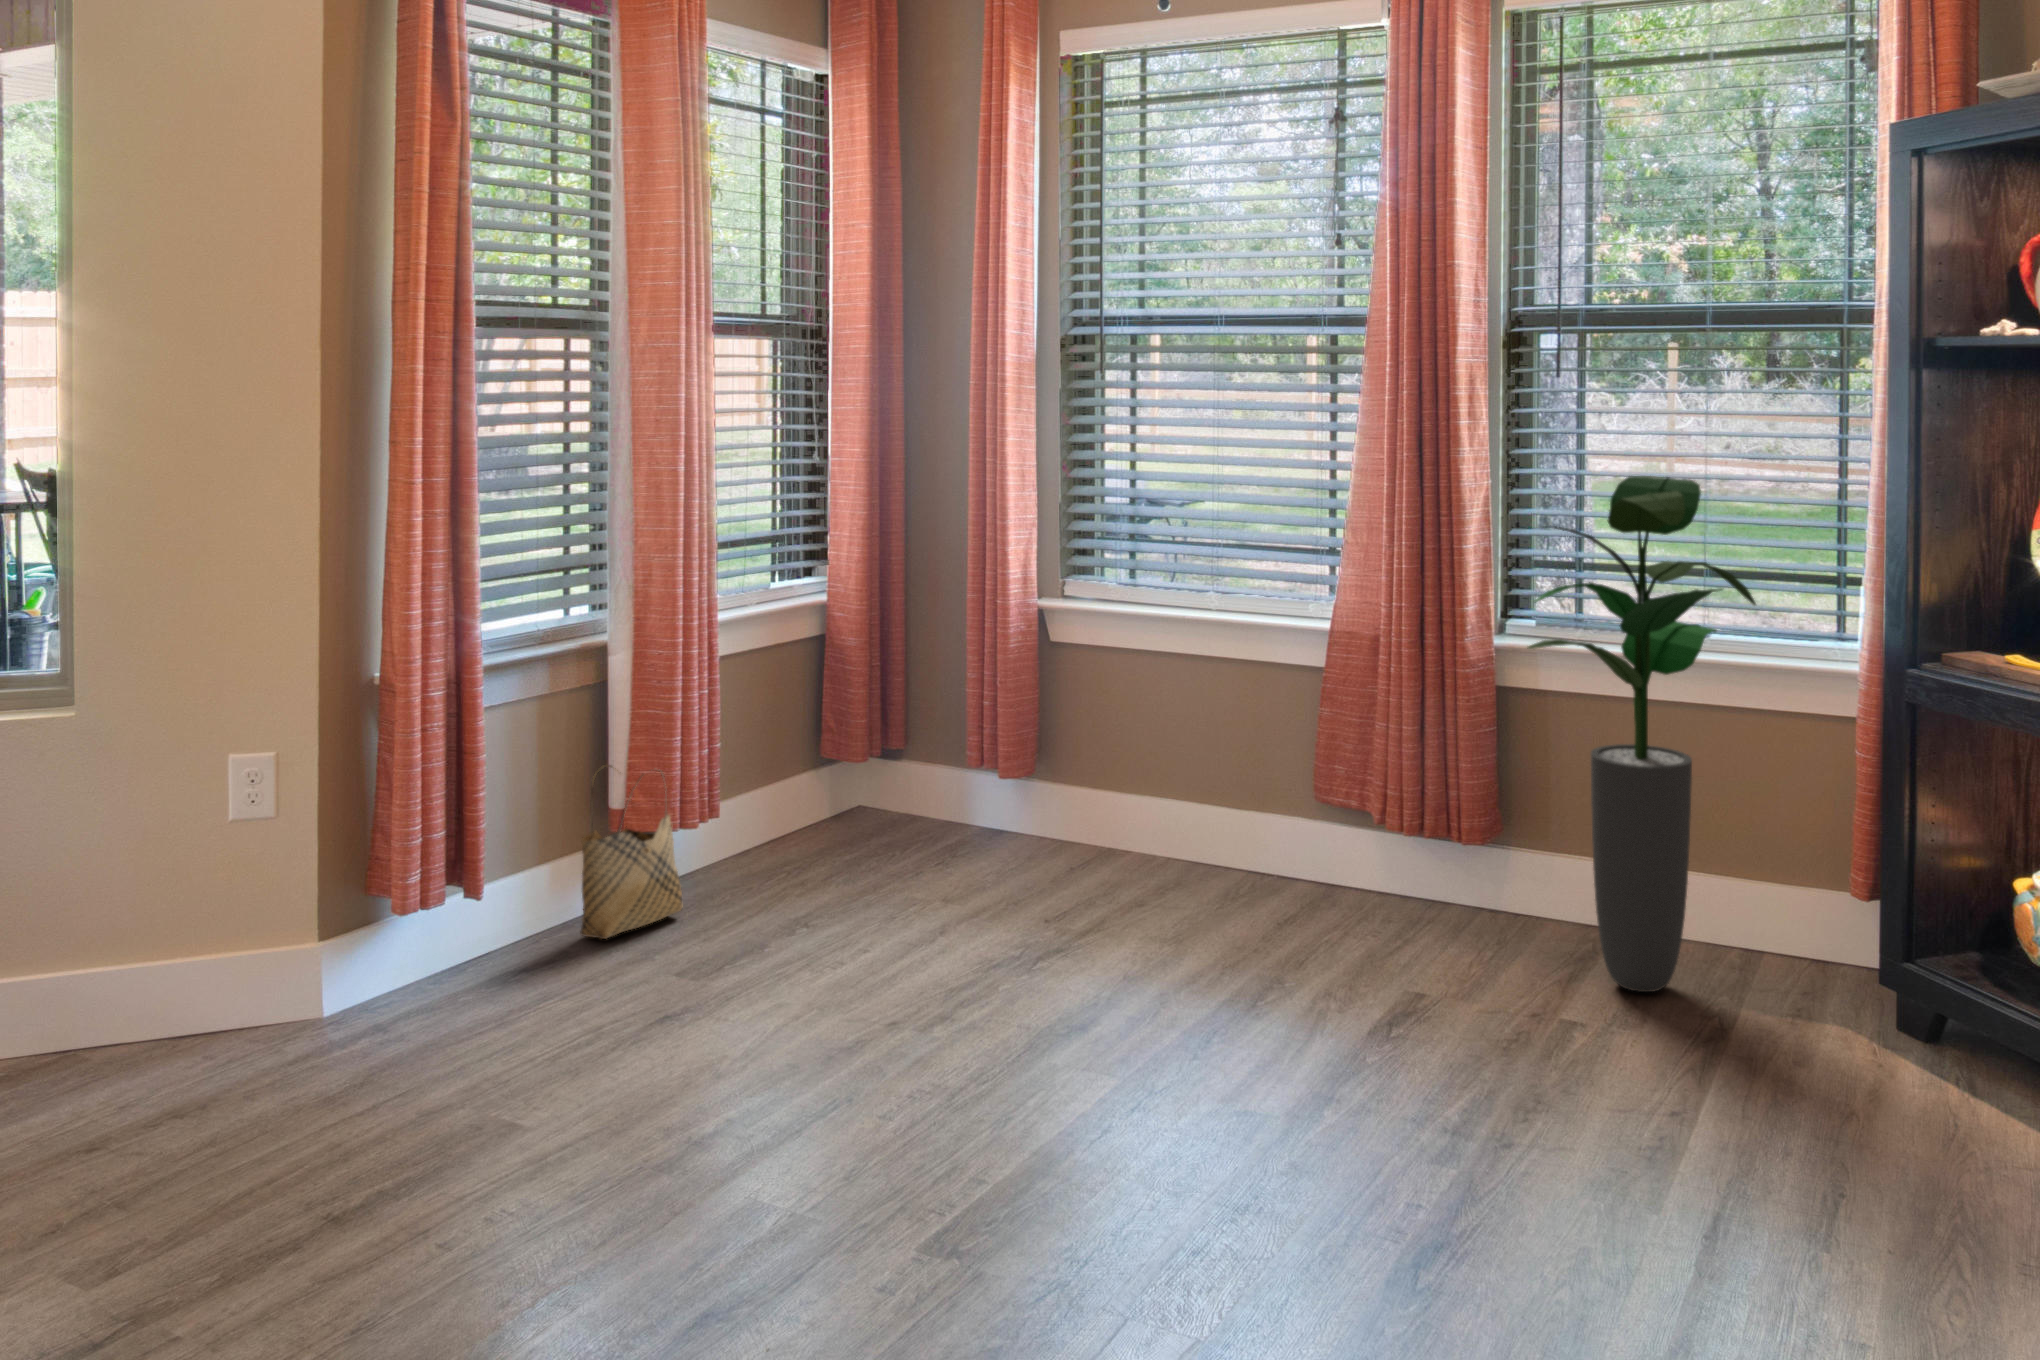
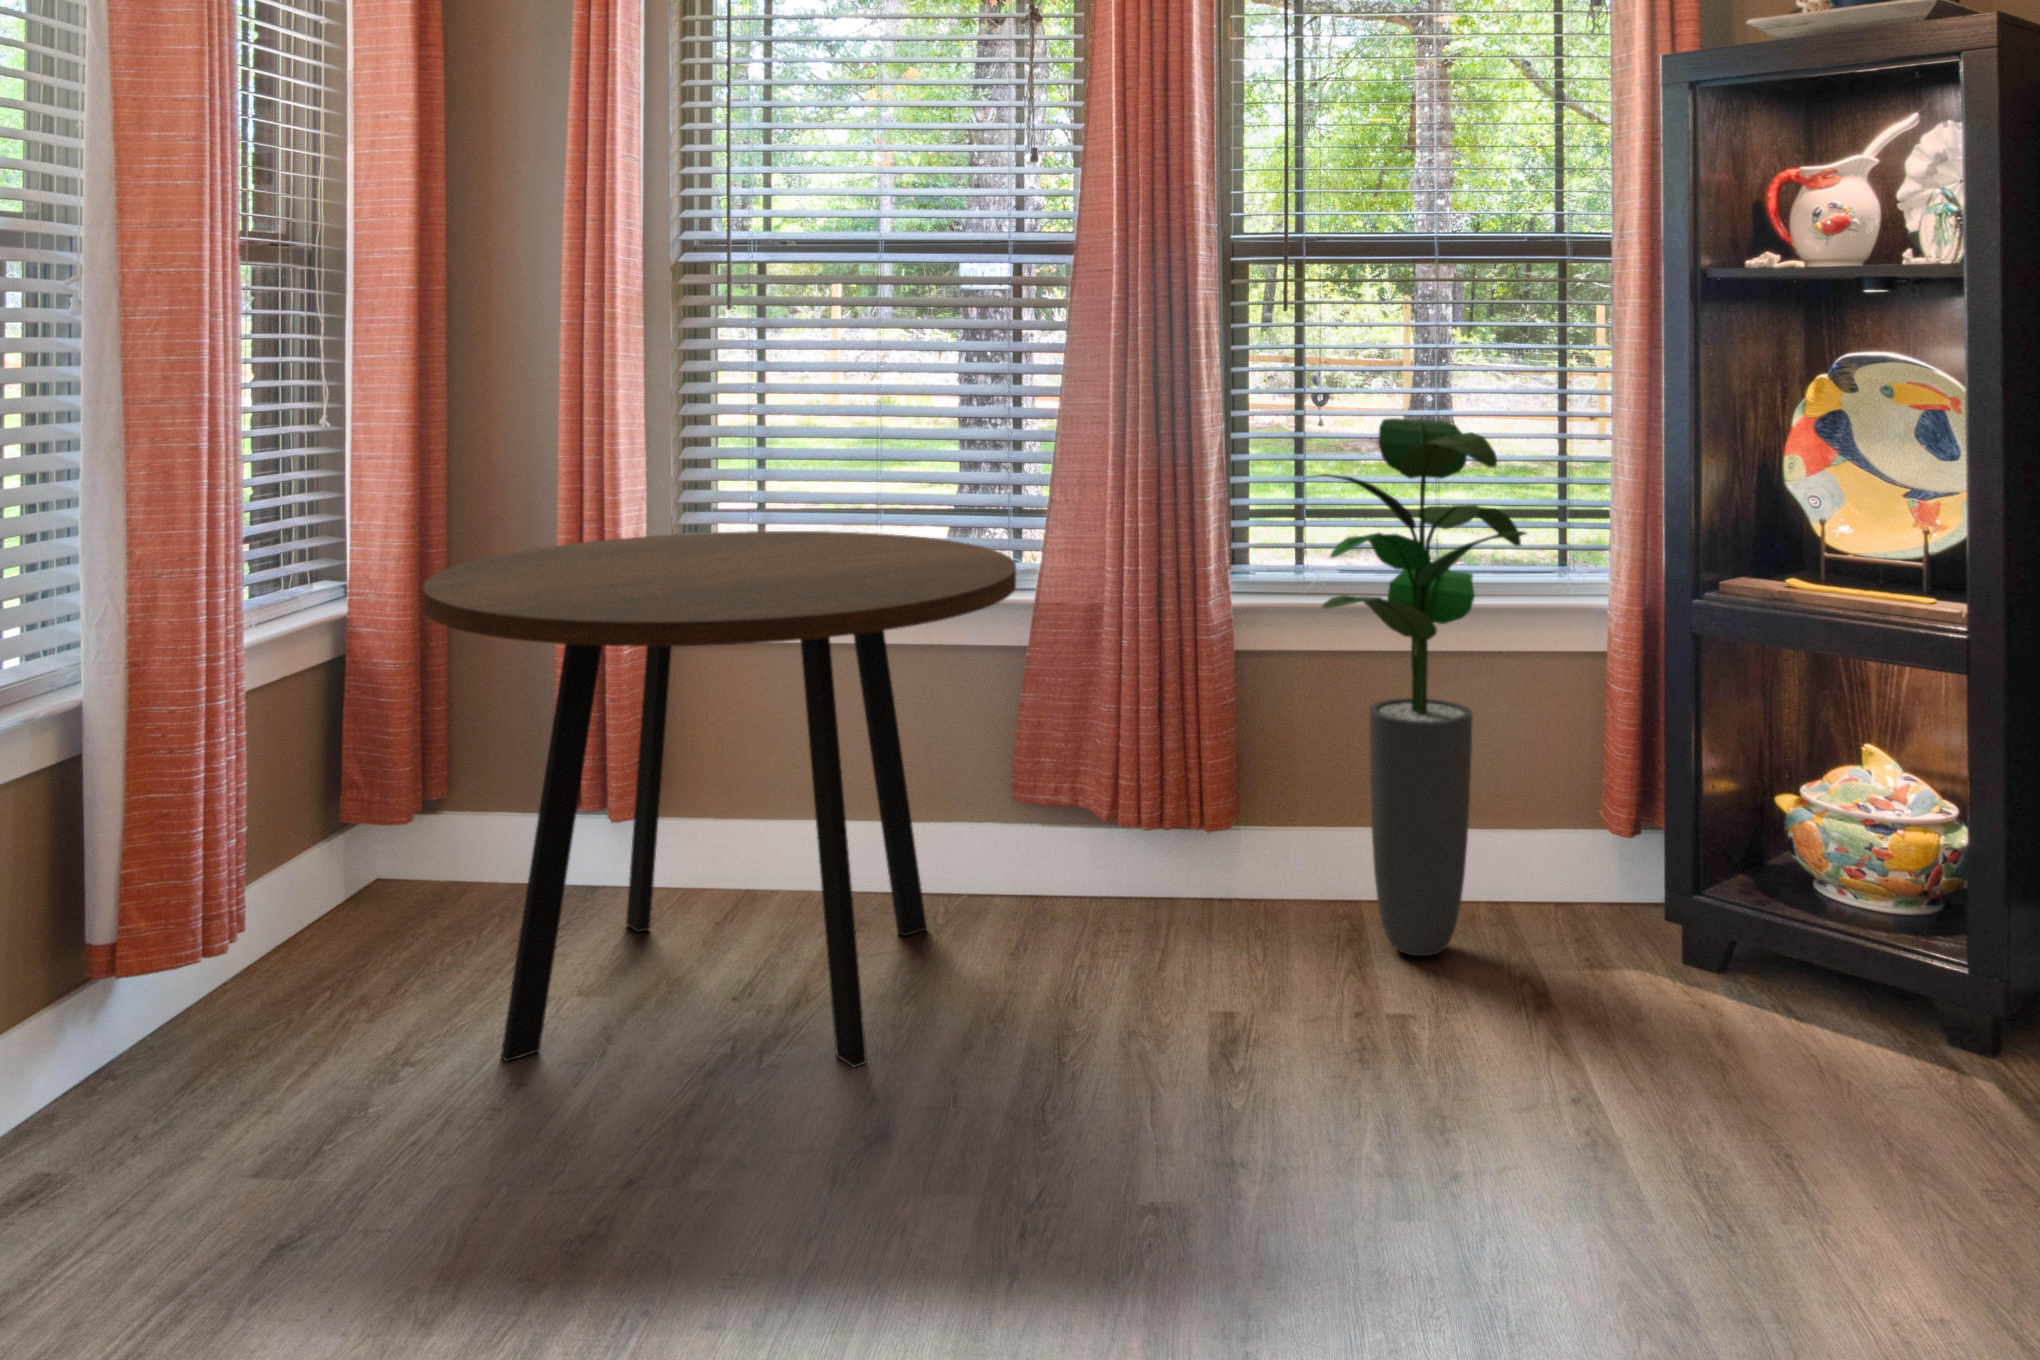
dining table: none [816,553,1273,987] -> present [423,531,1016,1067]
woven basket: present [580,765,682,939] -> none [61,877,214,1138]

